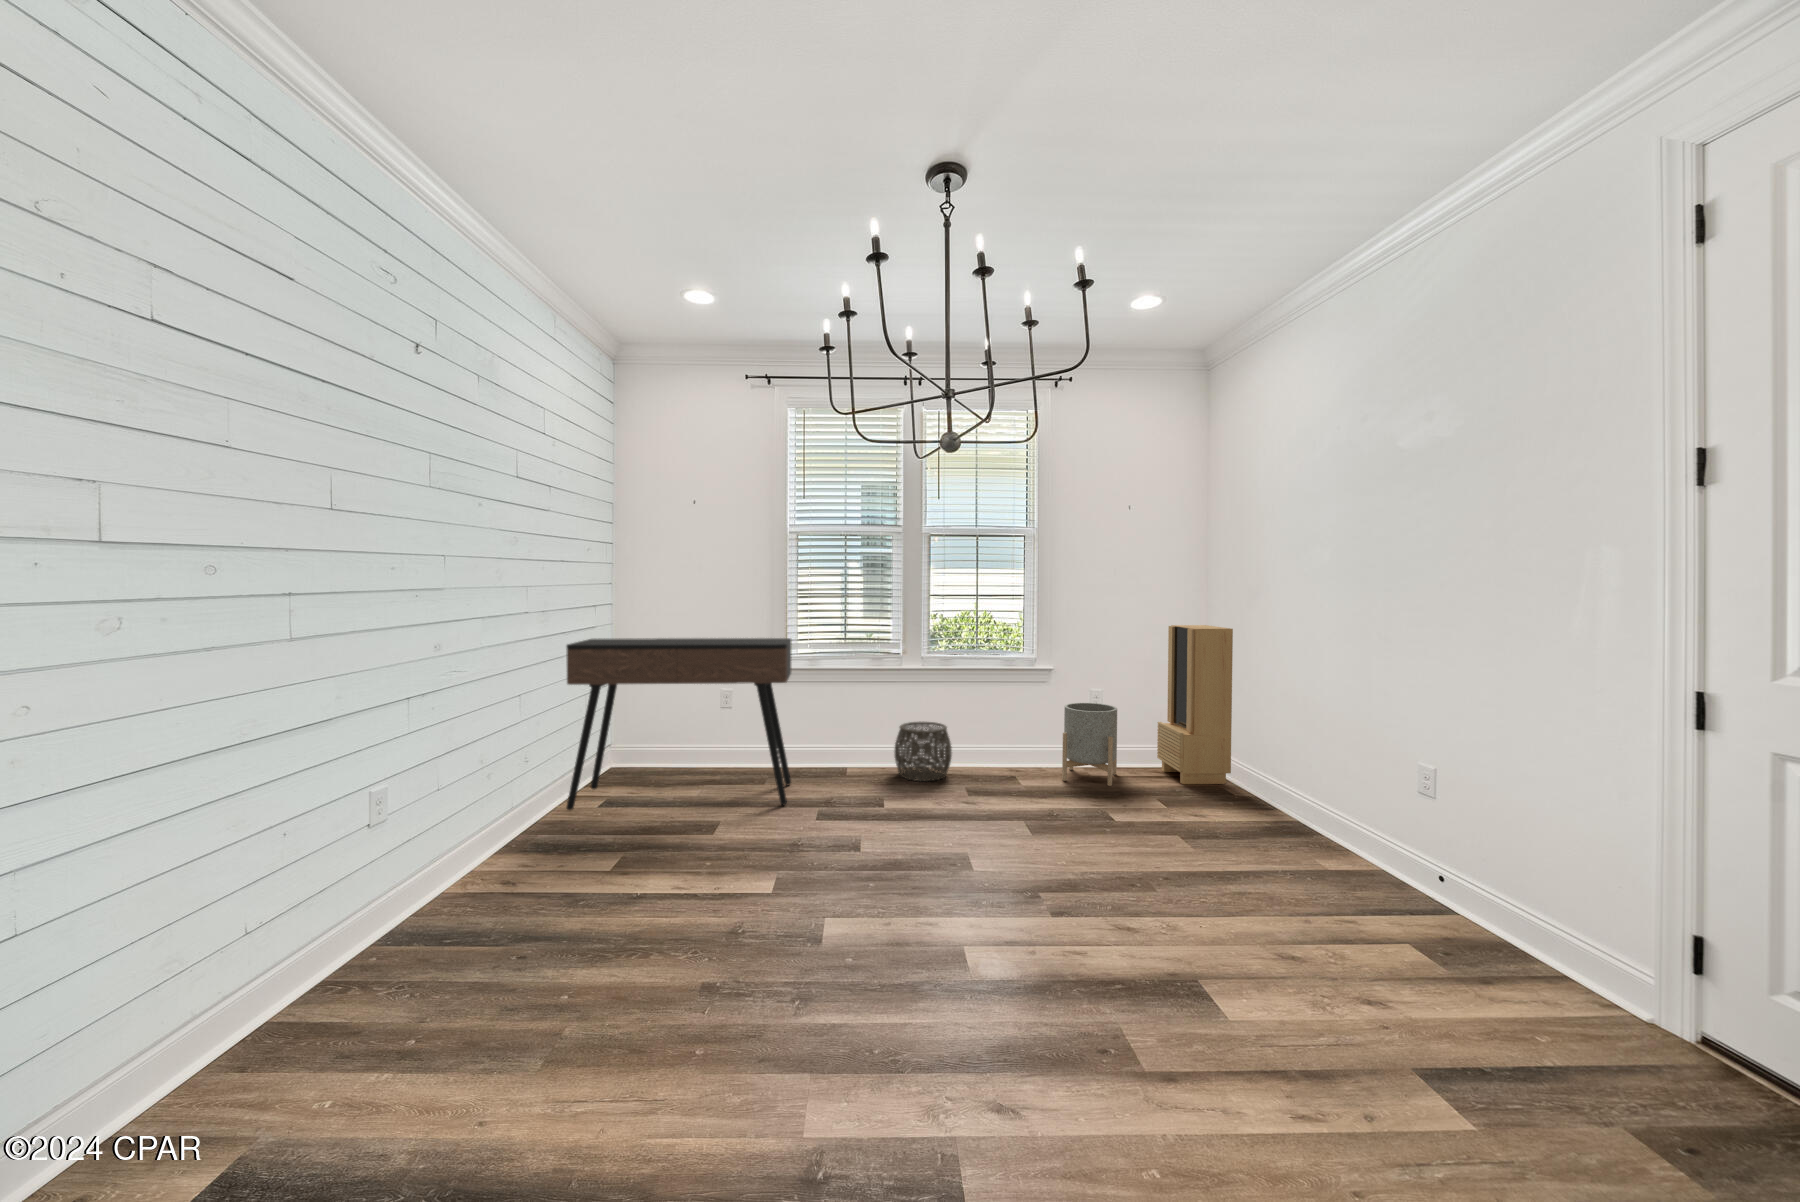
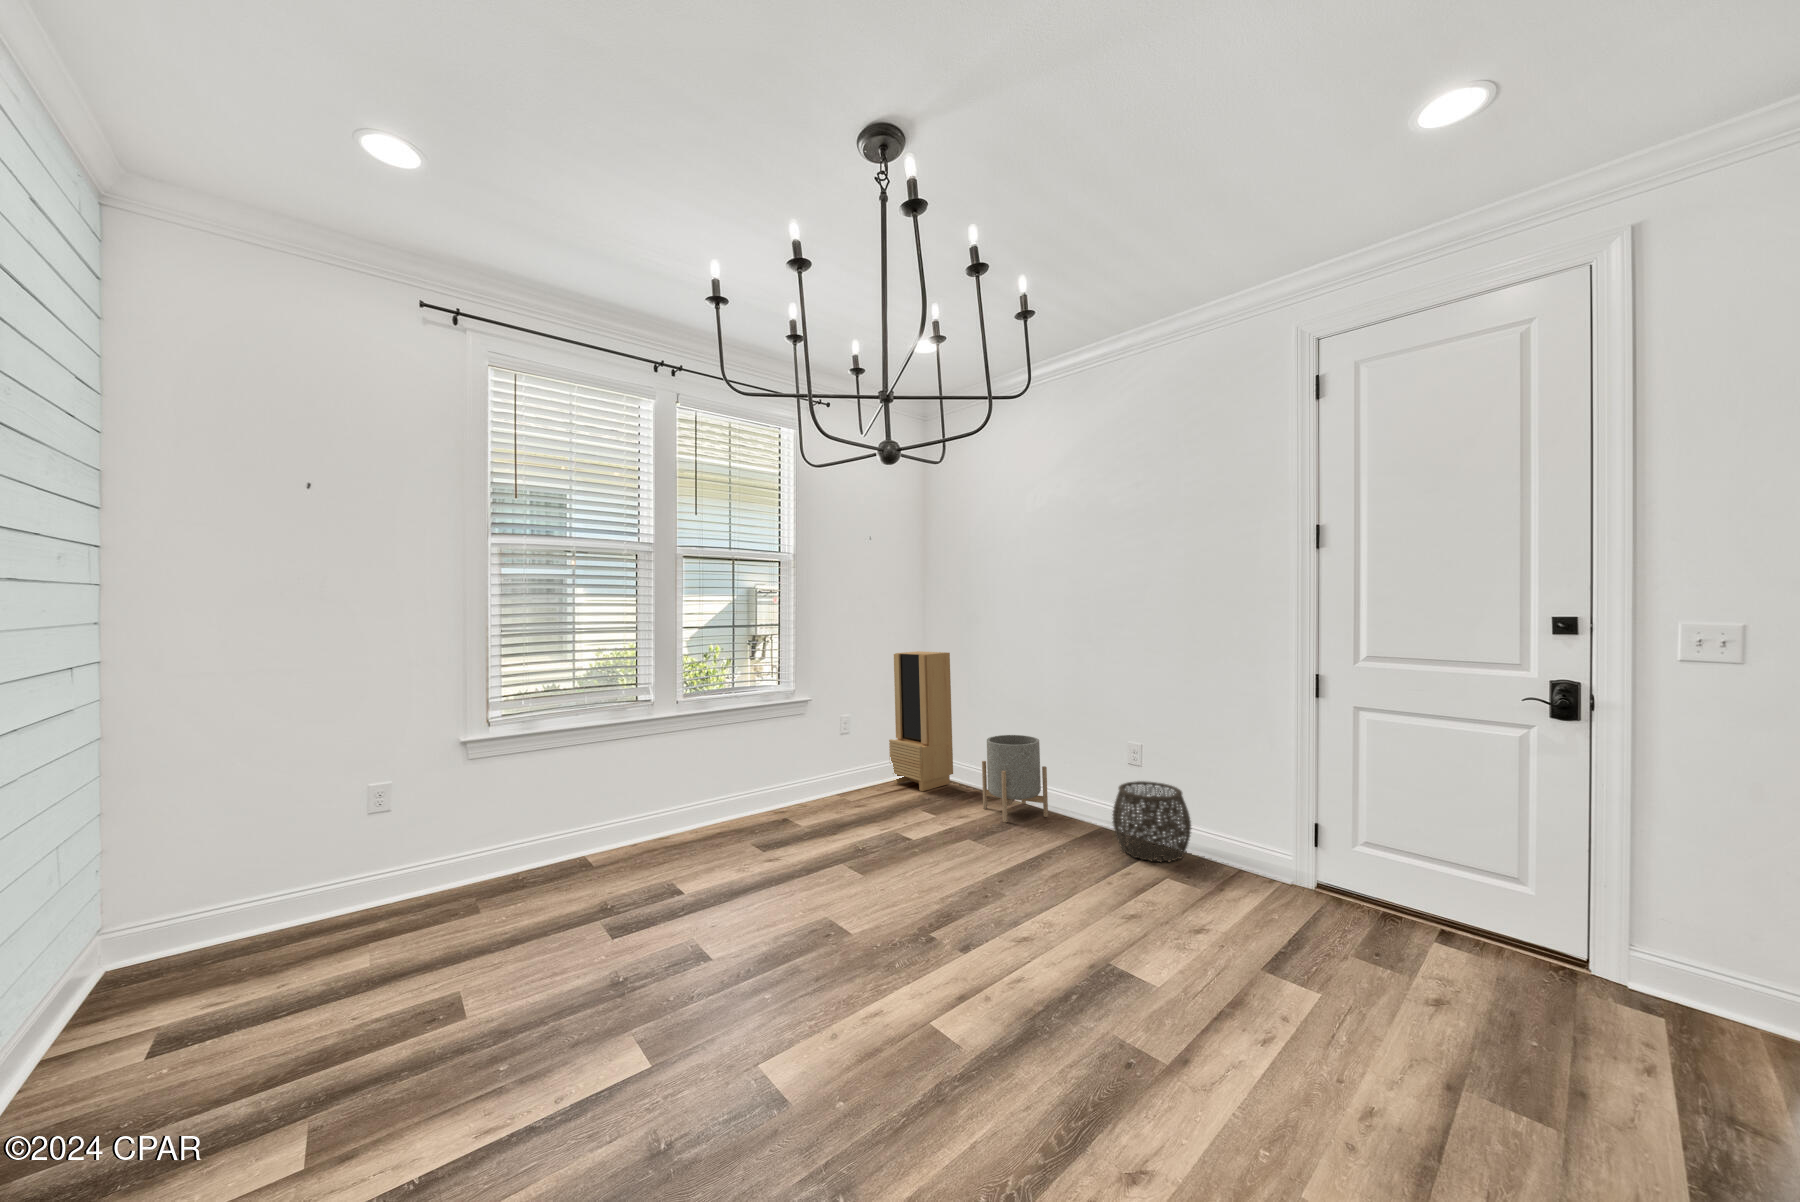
console table: present [566,638,791,810] -> none [58,699,548,1087]
planter: present [1062,703,1117,786] -> present [982,735,1048,822]
woven basket: present [894,722,952,782] -> present [1113,781,1191,862]

